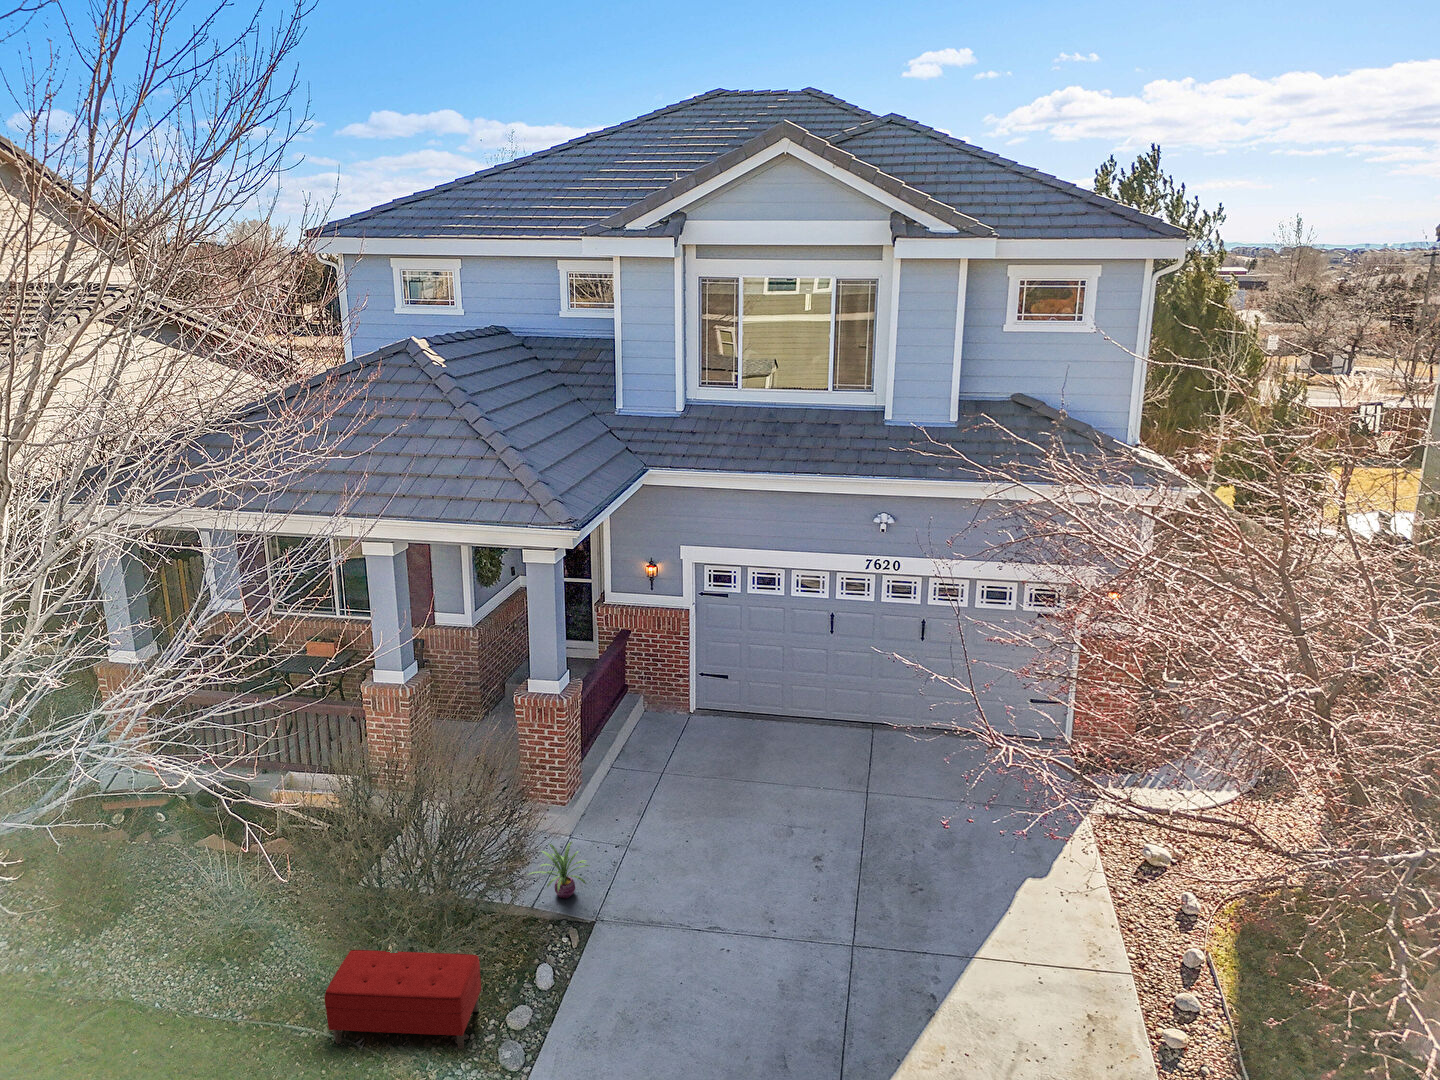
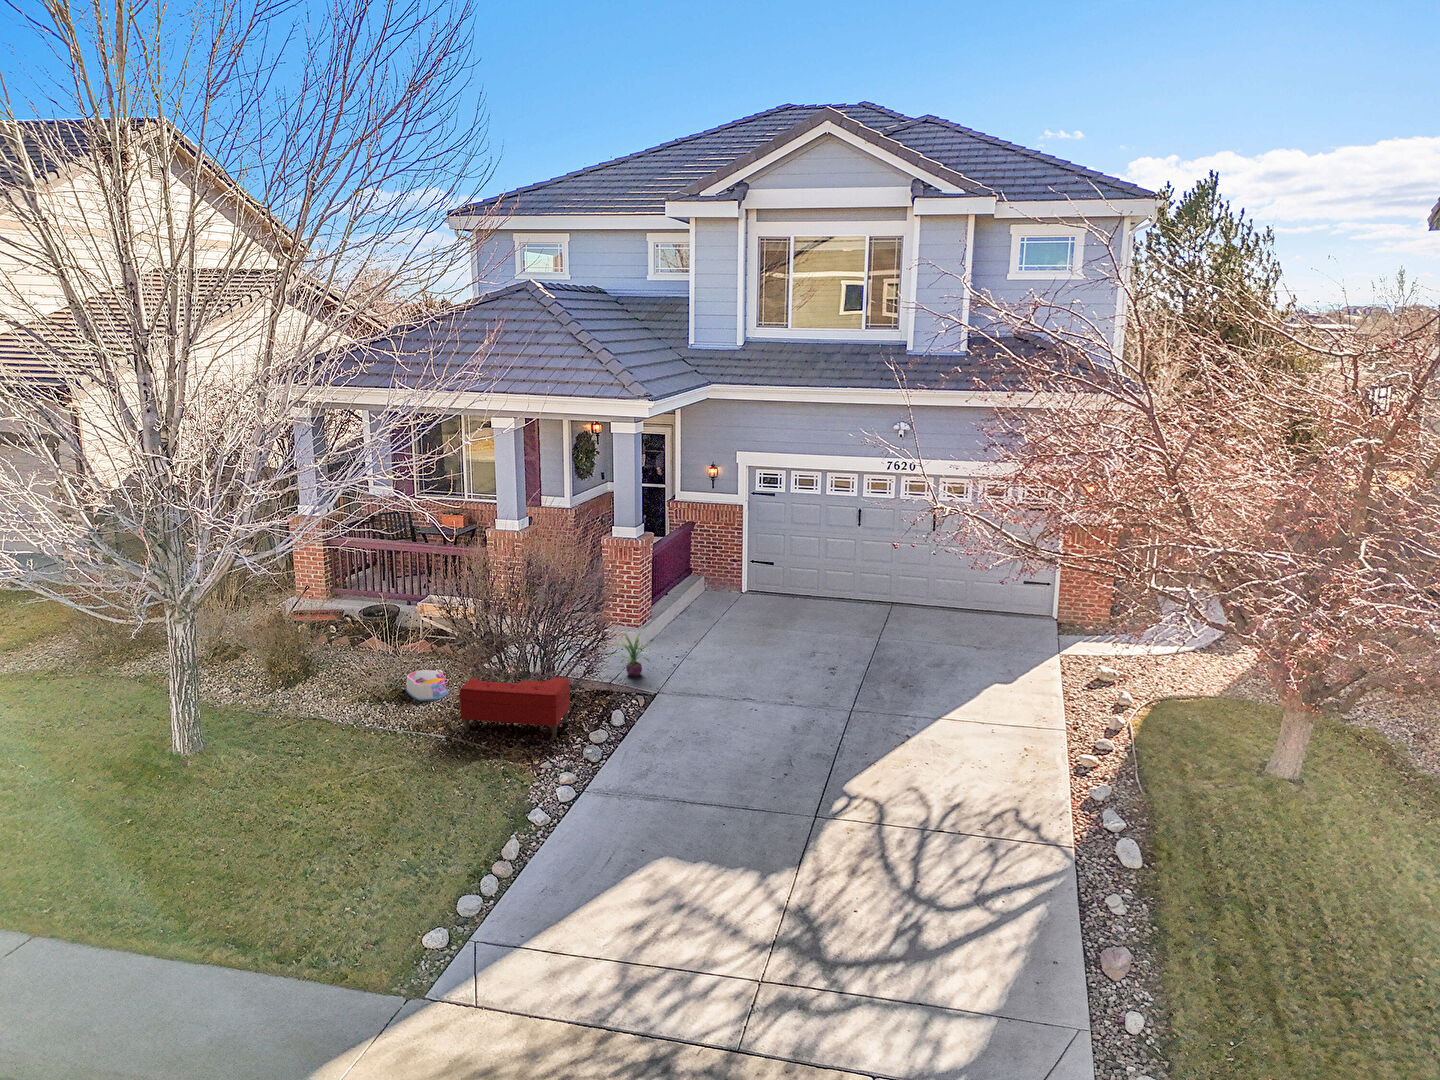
storage bin: none [255,919,316,976] -> present [405,669,449,701]

